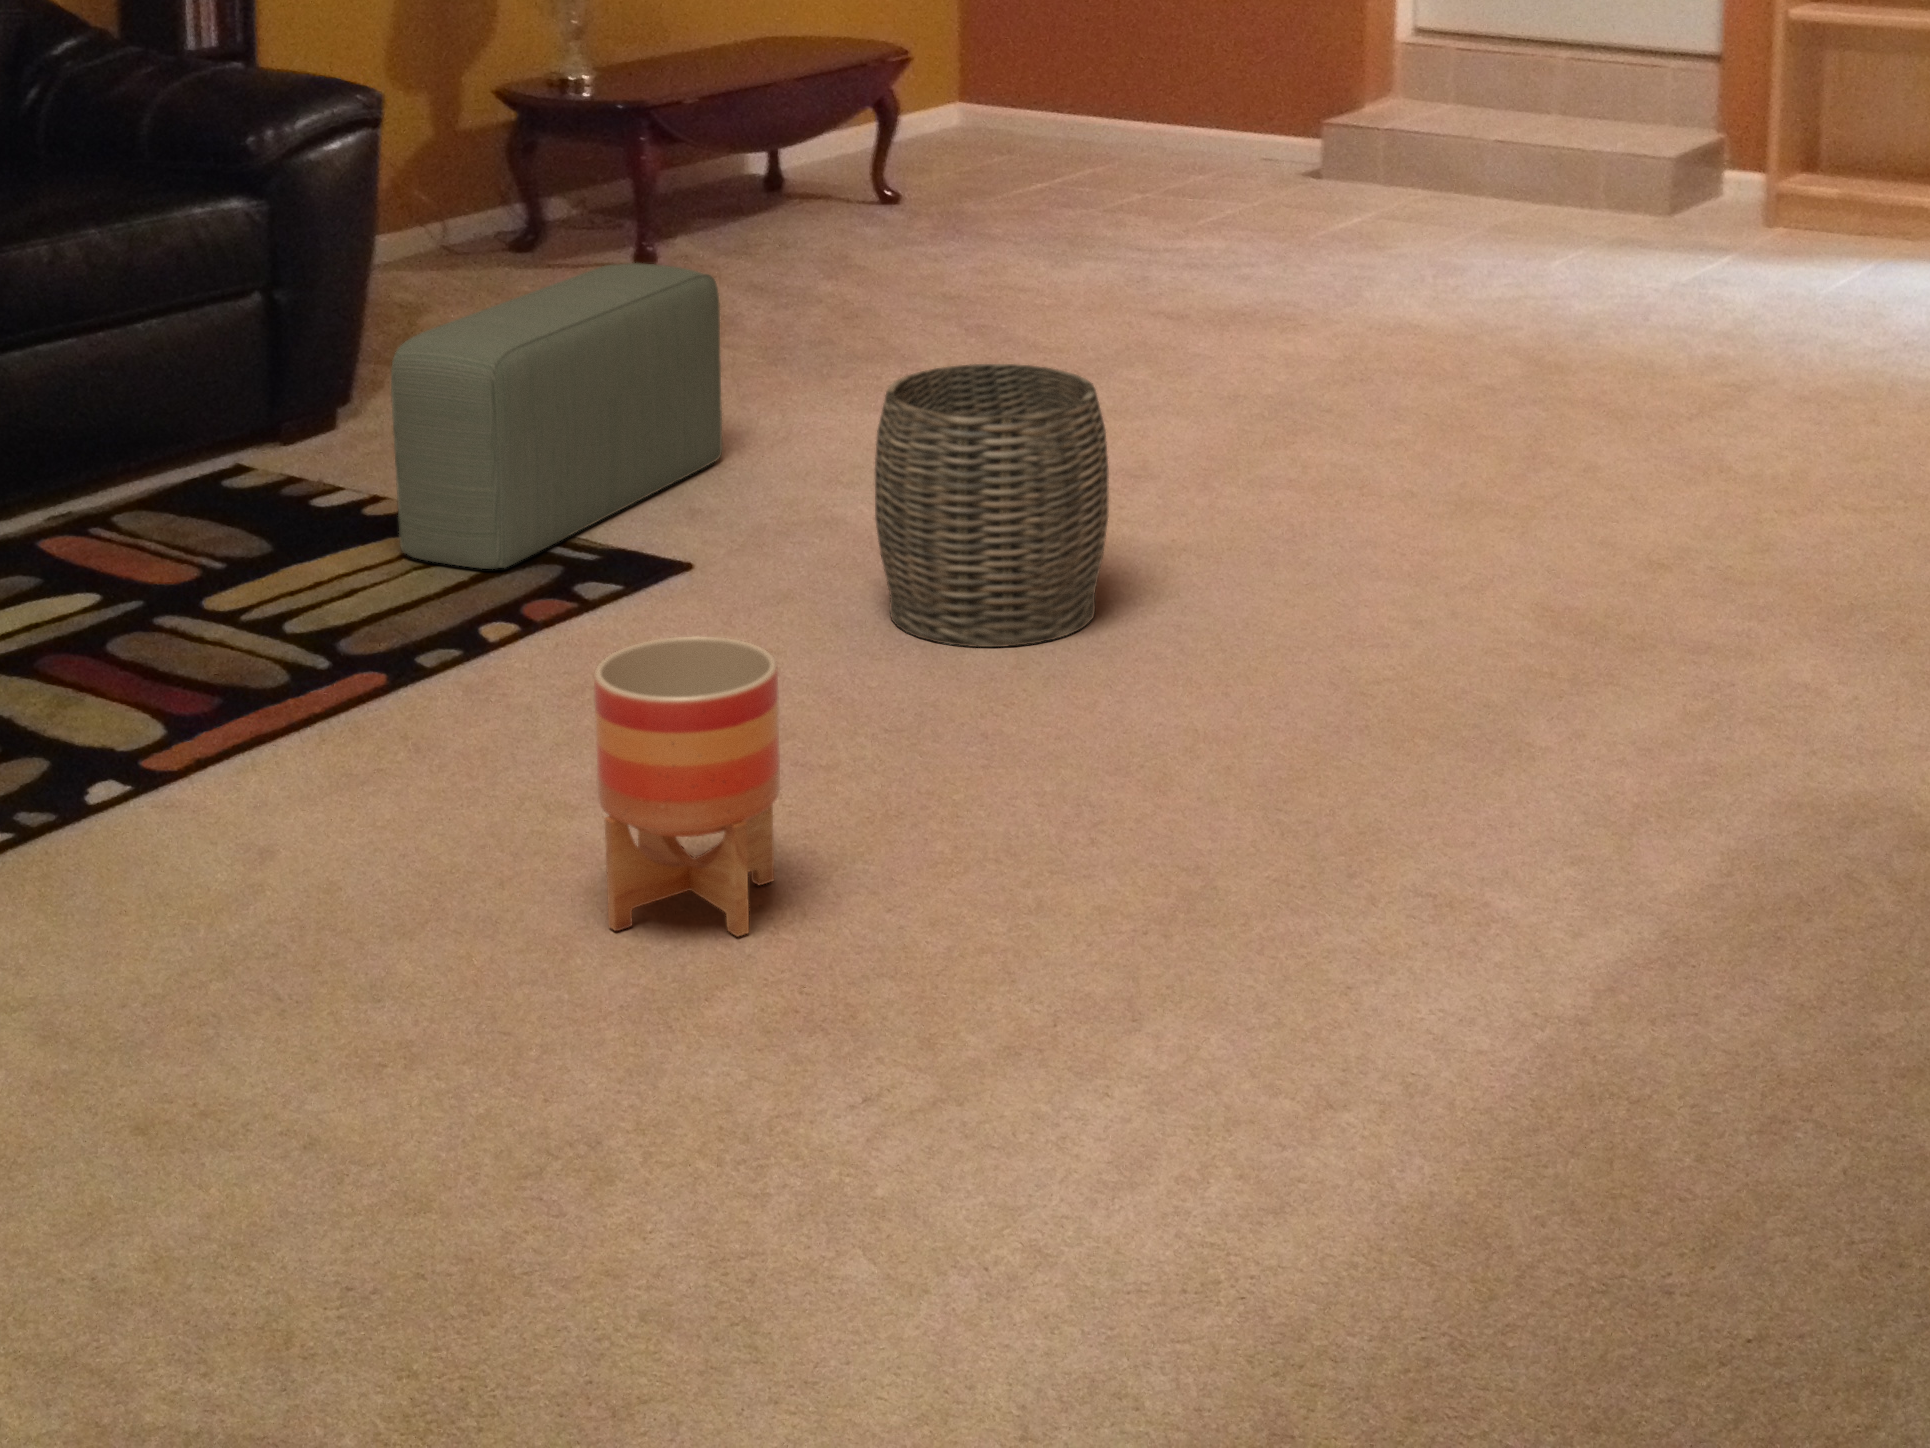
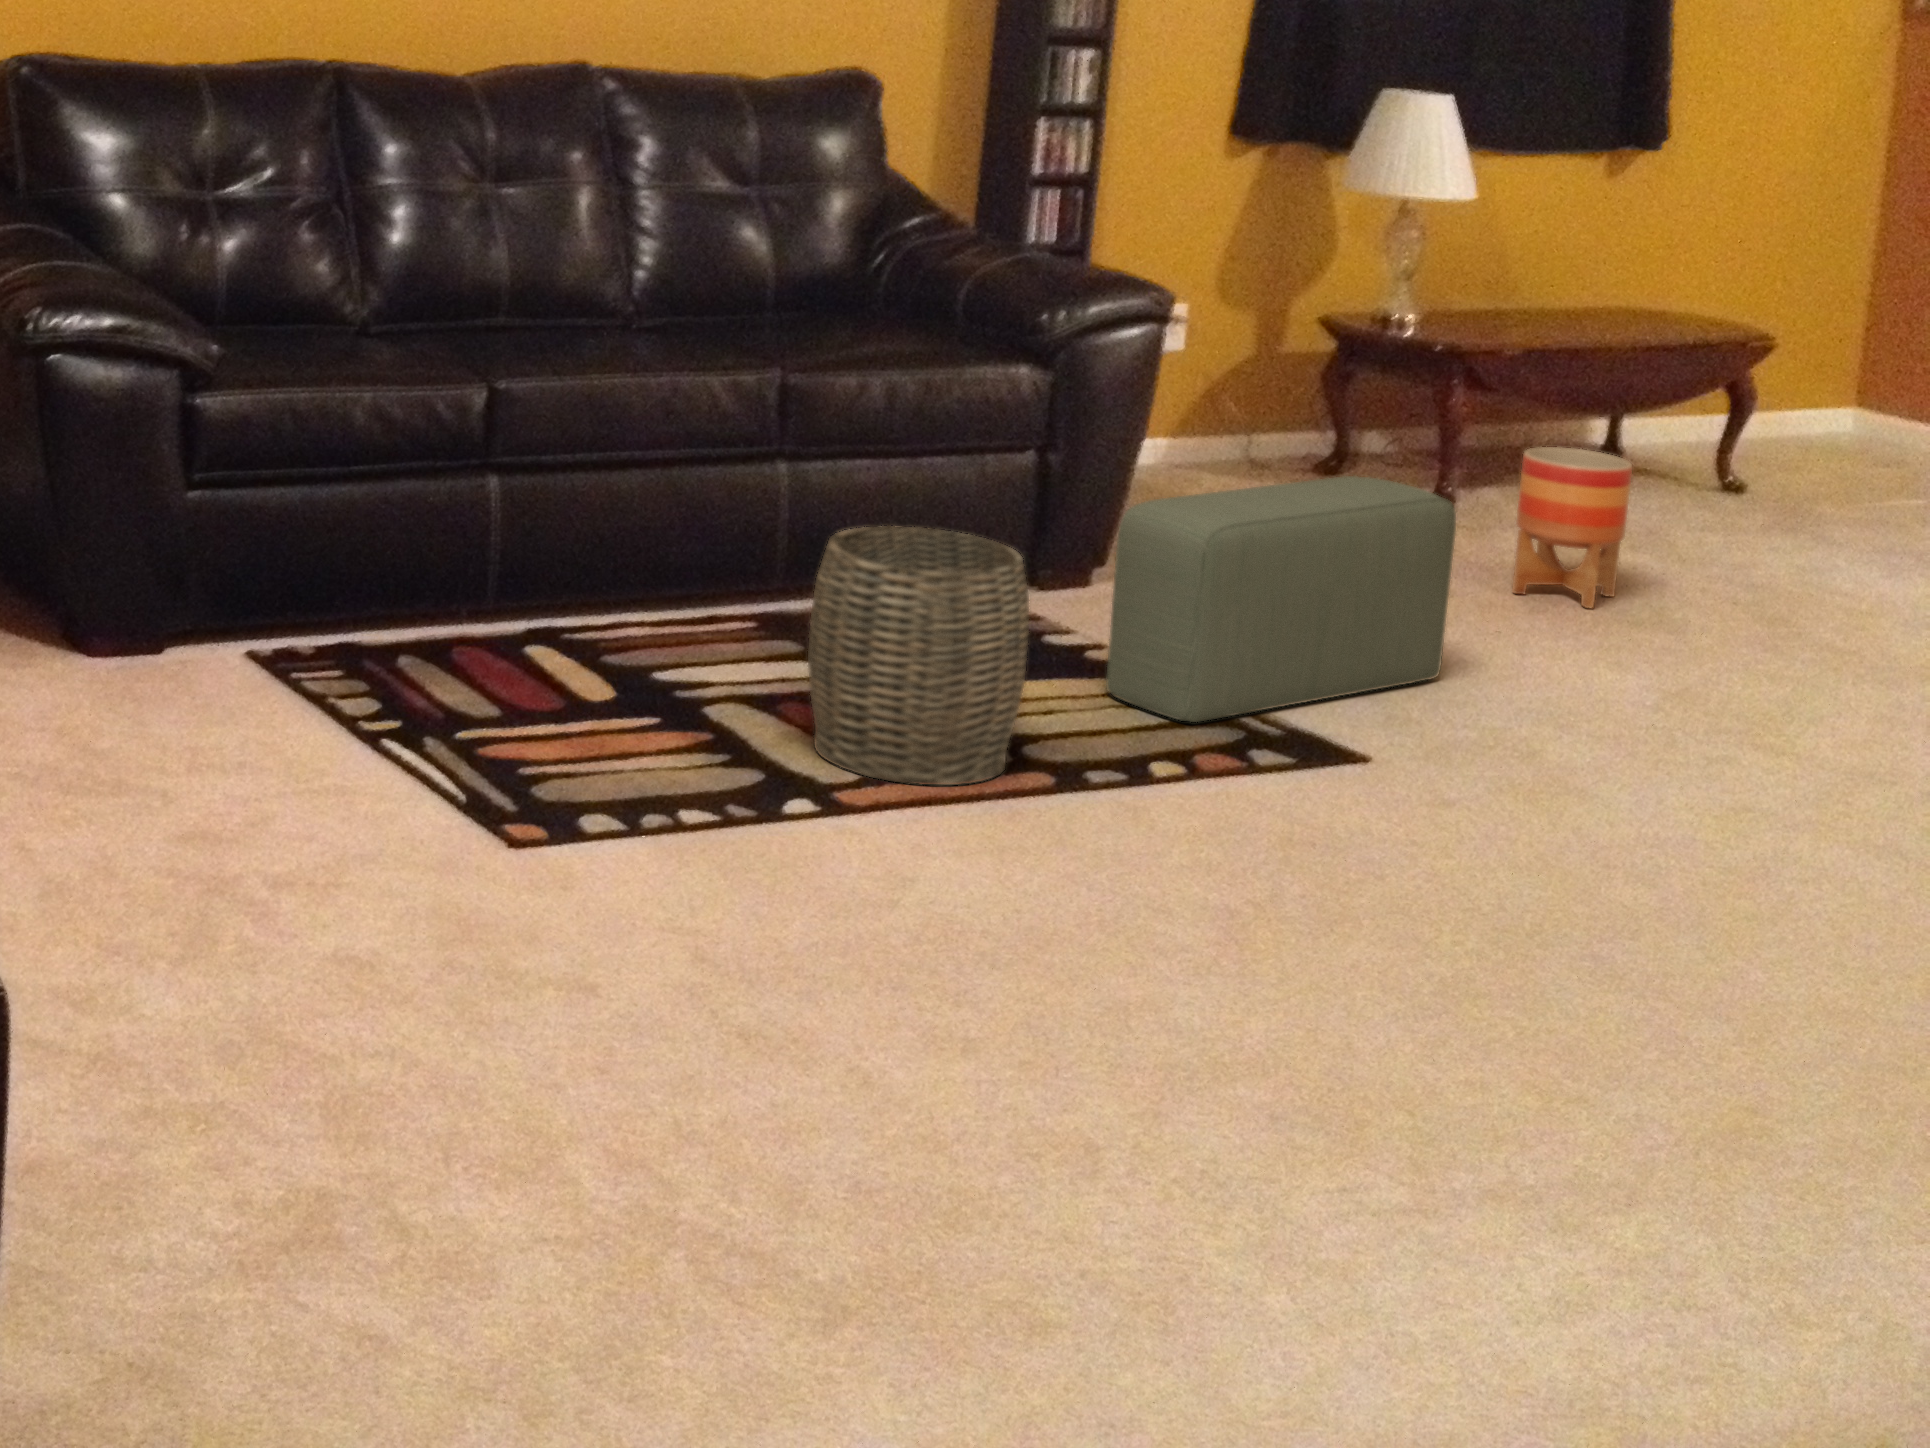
woven basket: present [875,364,1109,647] -> present [808,526,1029,785]
planter: present [594,636,780,936] -> present [1512,447,1632,608]

